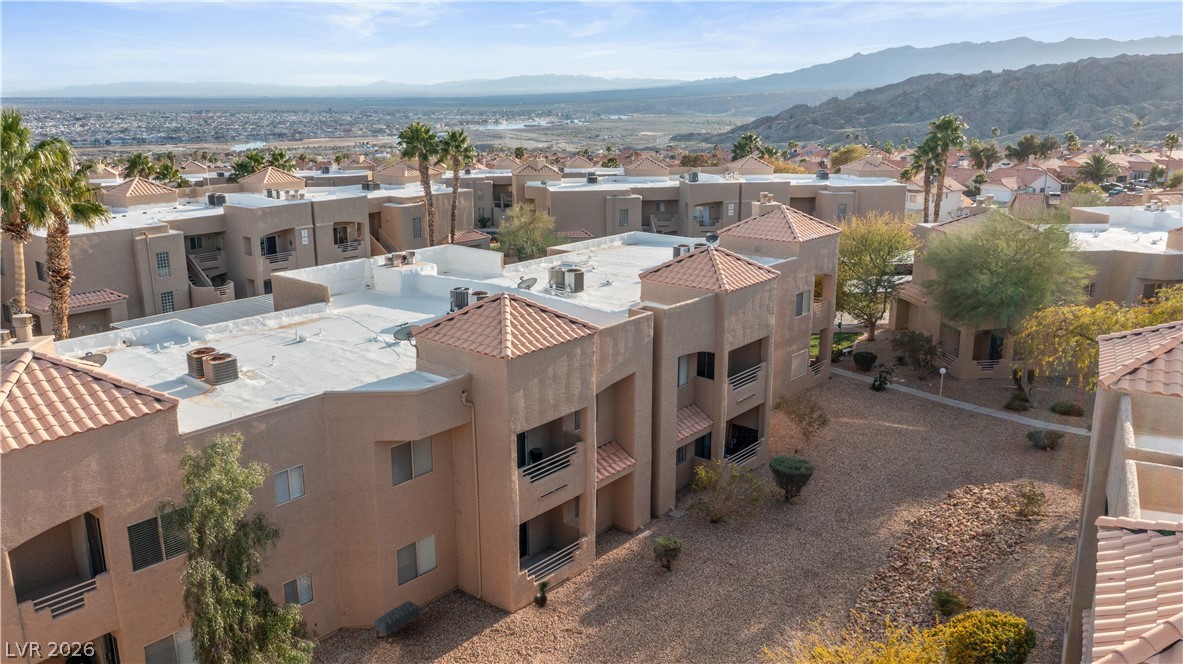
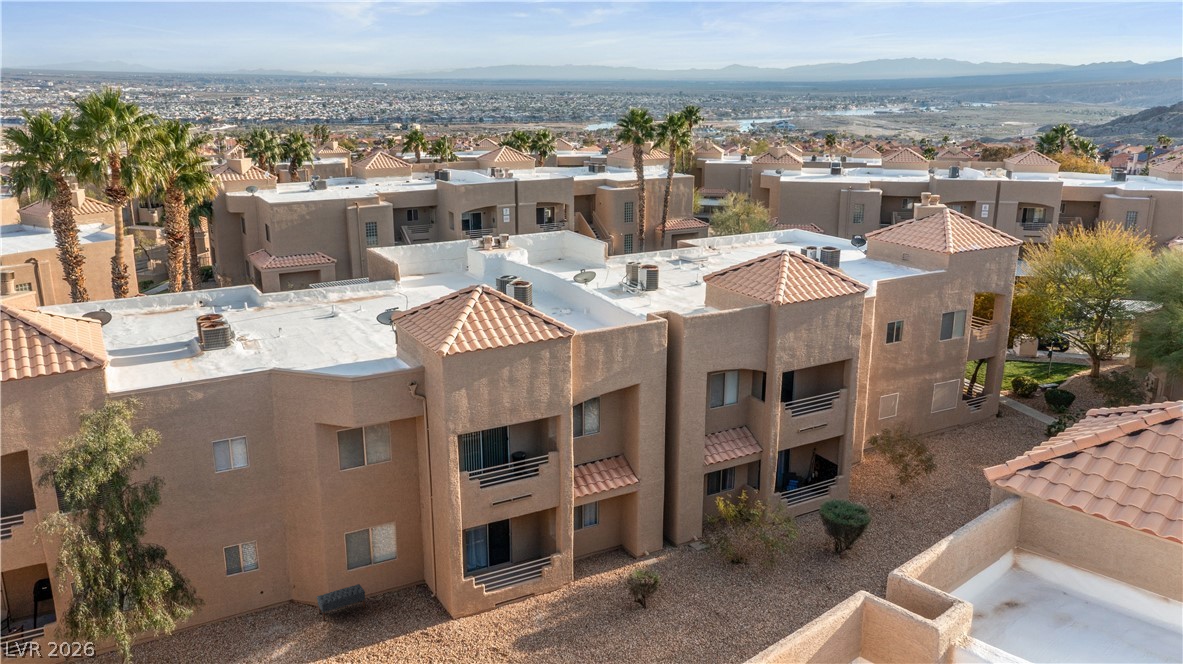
potted tree: present [534,581,550,607] -> none [479,589,498,617]

